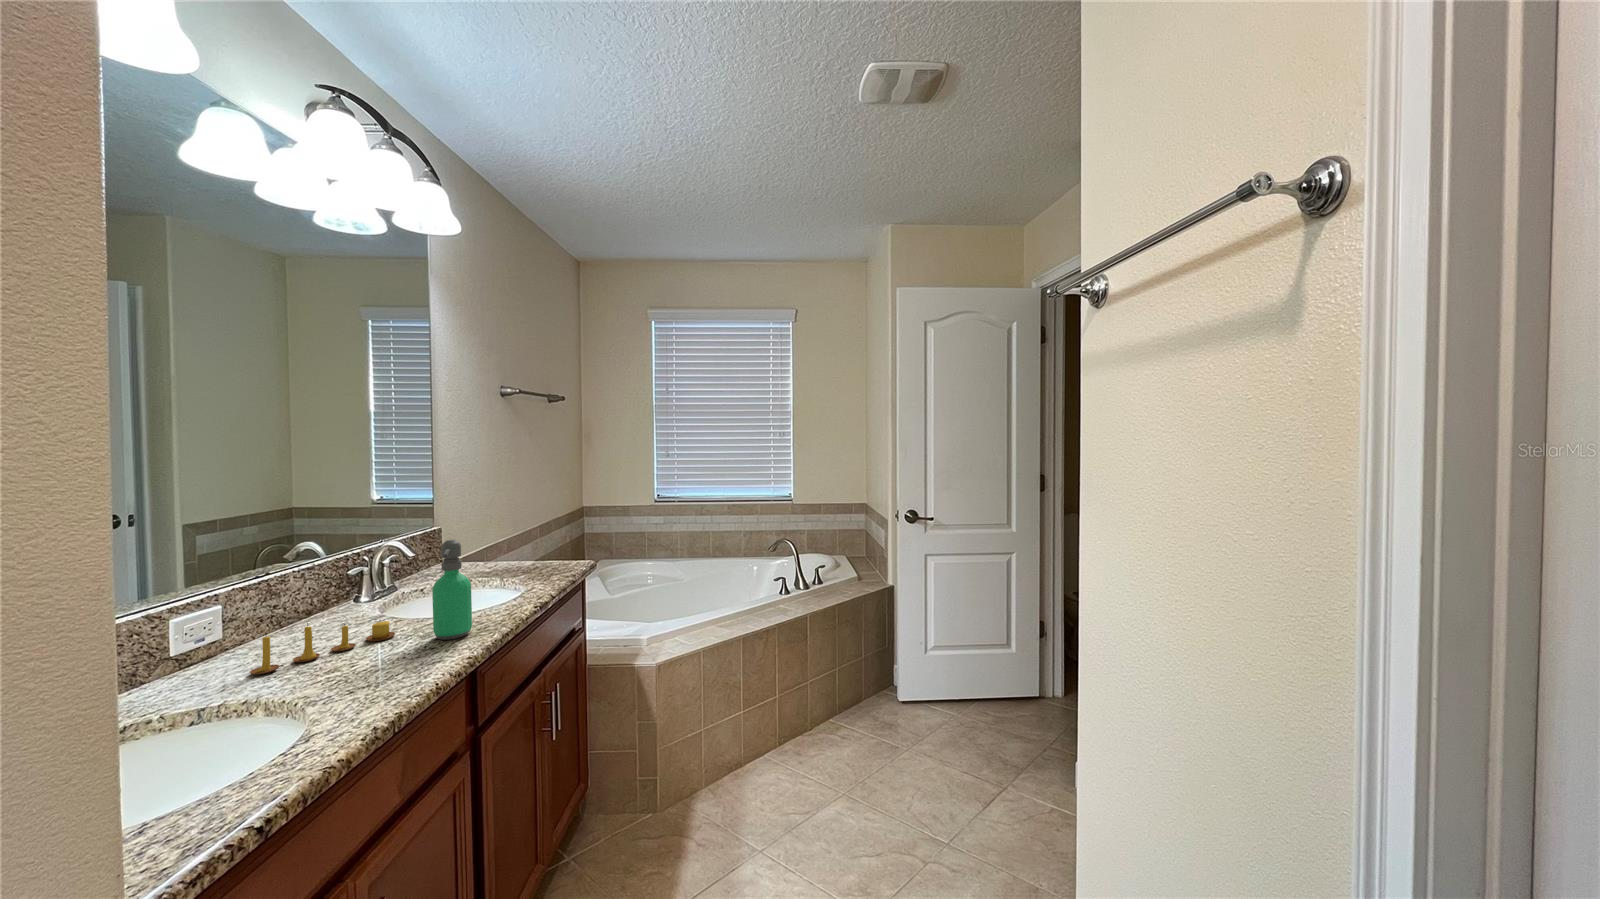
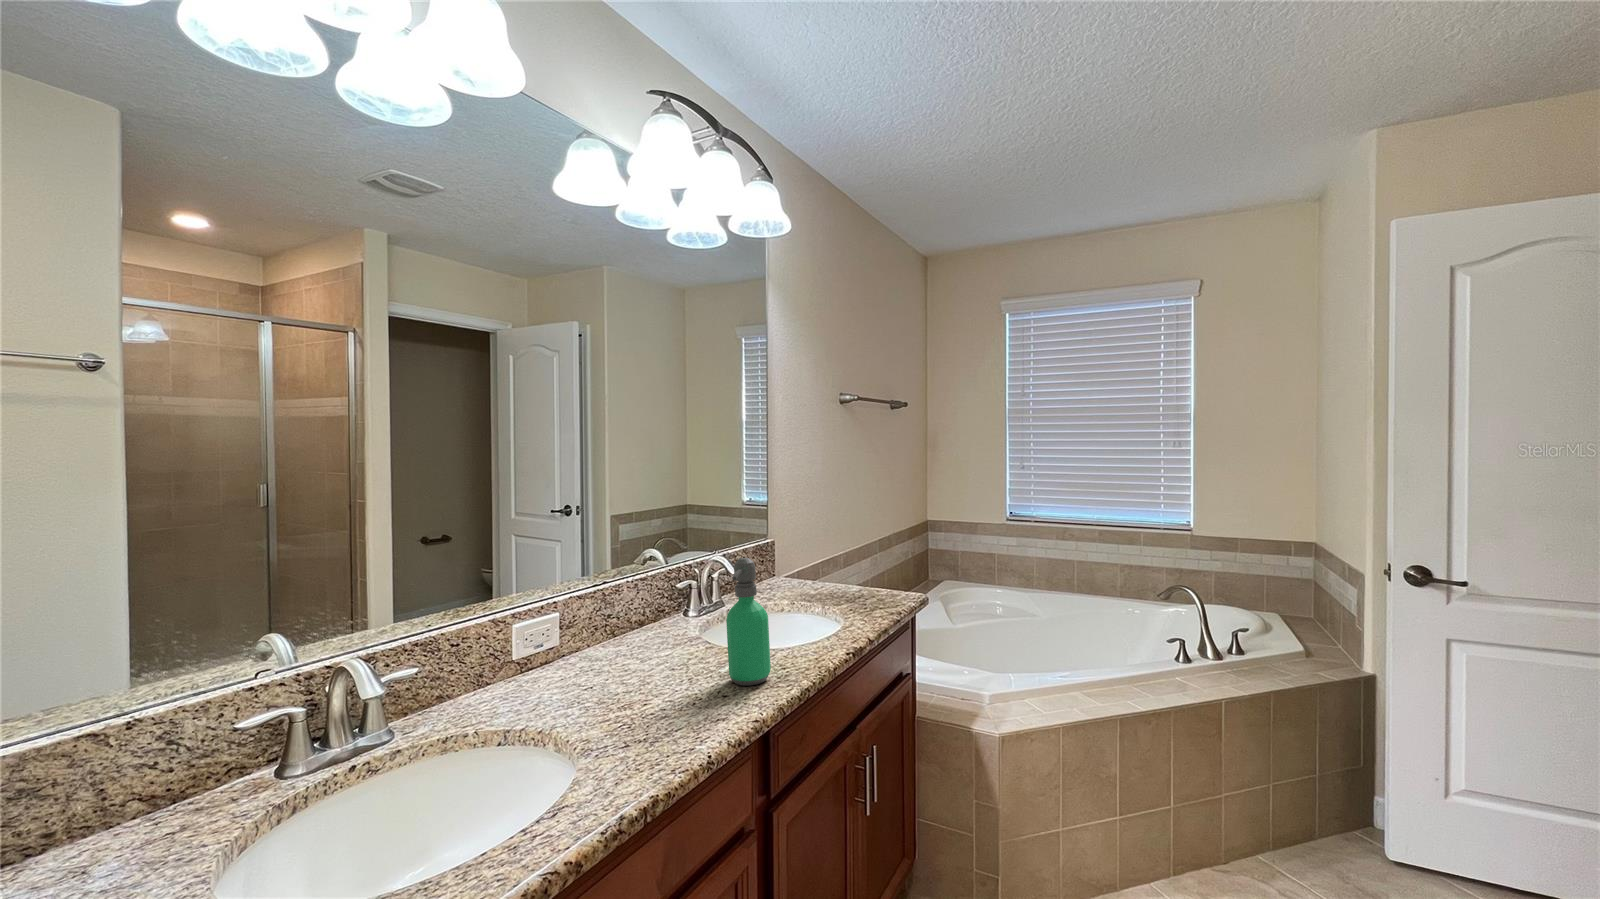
candle: present [250,621,395,675] -> none [561,643,697,695]

